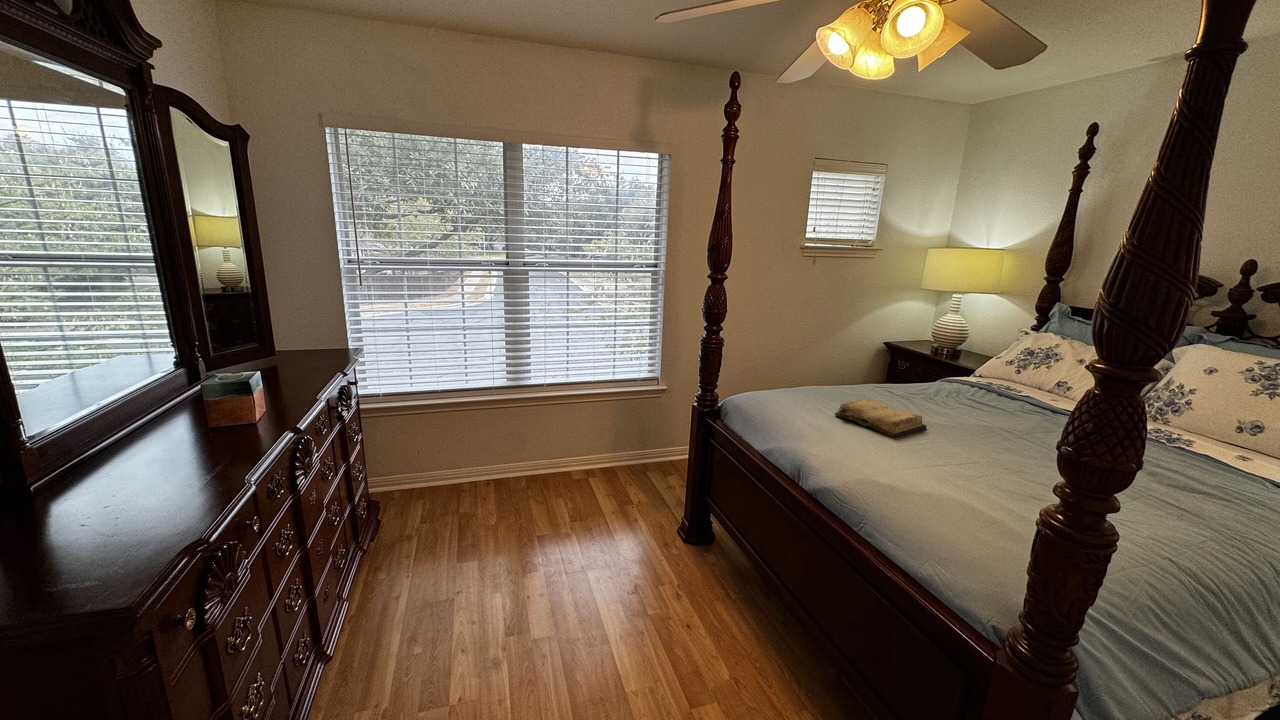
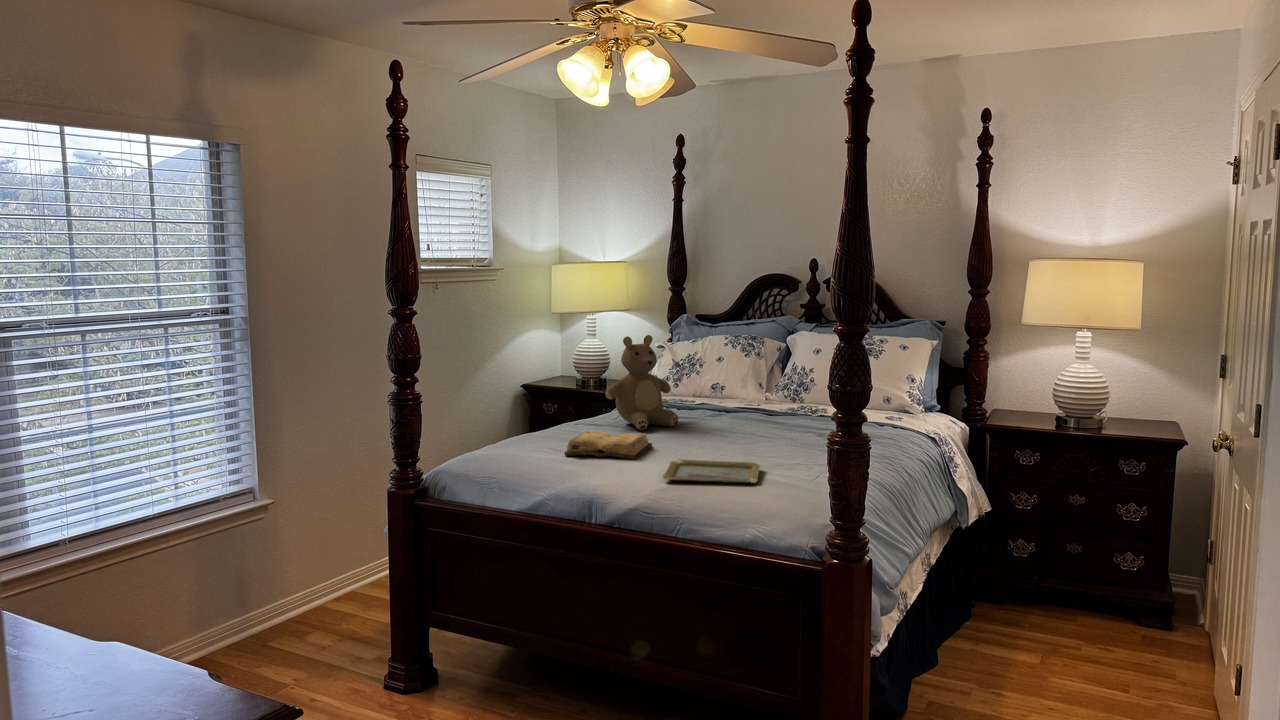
teddy bear: none [910,321,986,412] -> present [606,335,678,430]
tray: none [892,453,1022,511] -> present [663,459,760,483]

